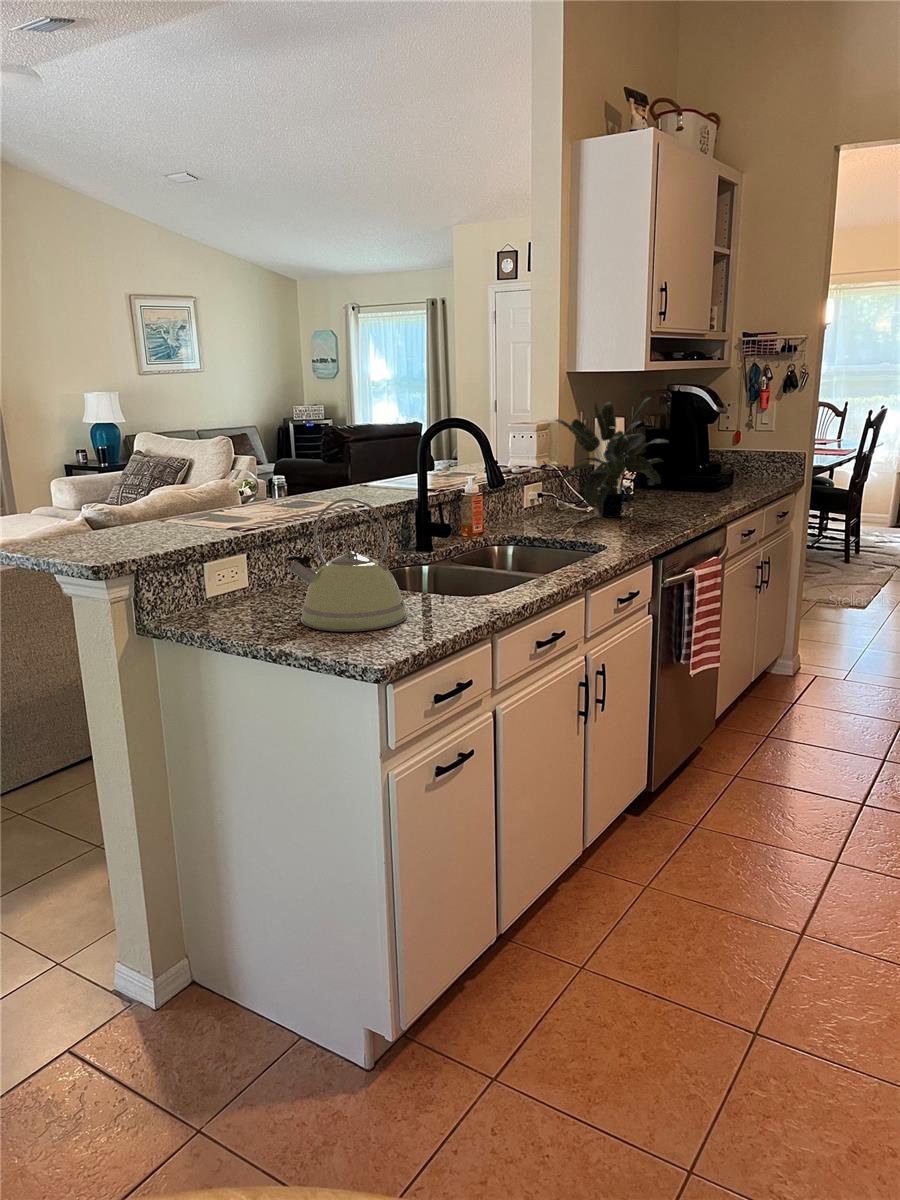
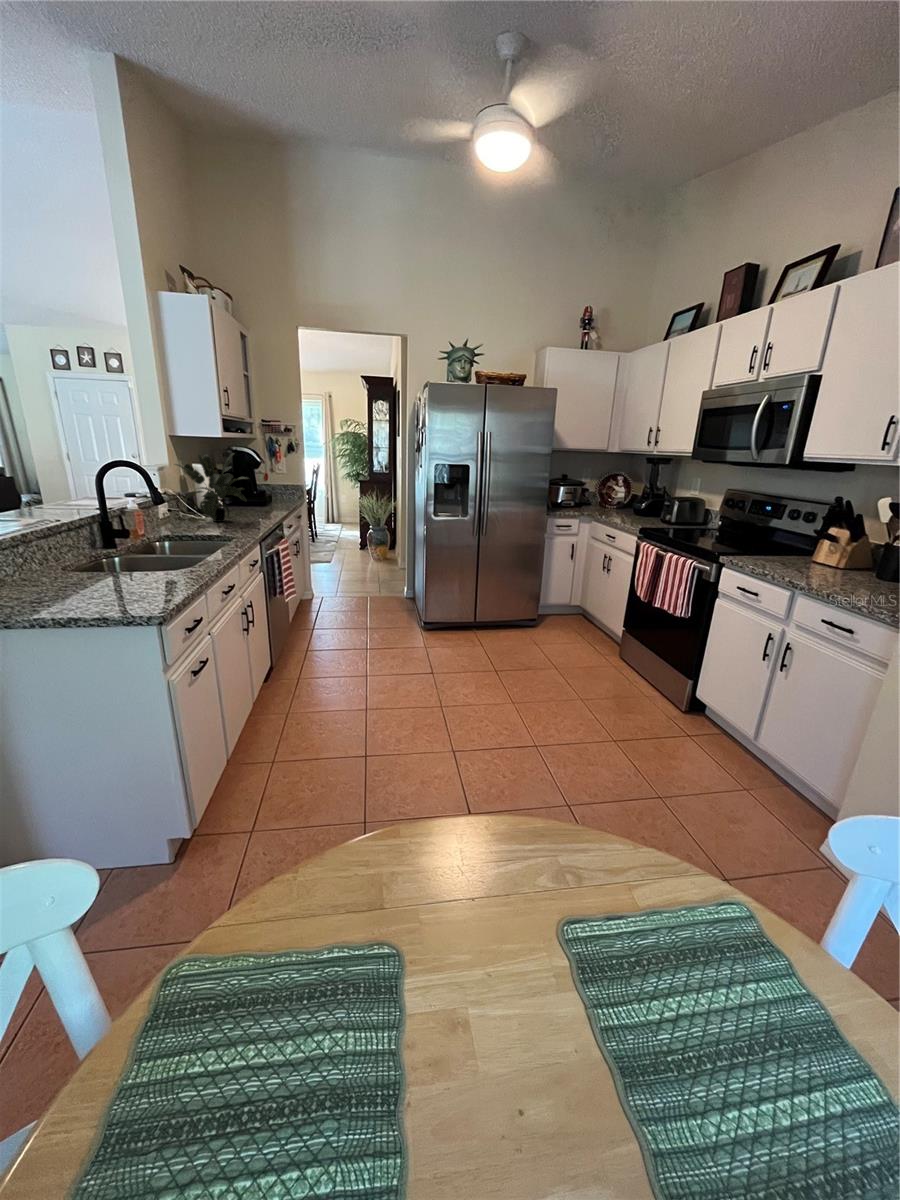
kettle: present [285,498,407,632] -> none [39,512,147,602]

